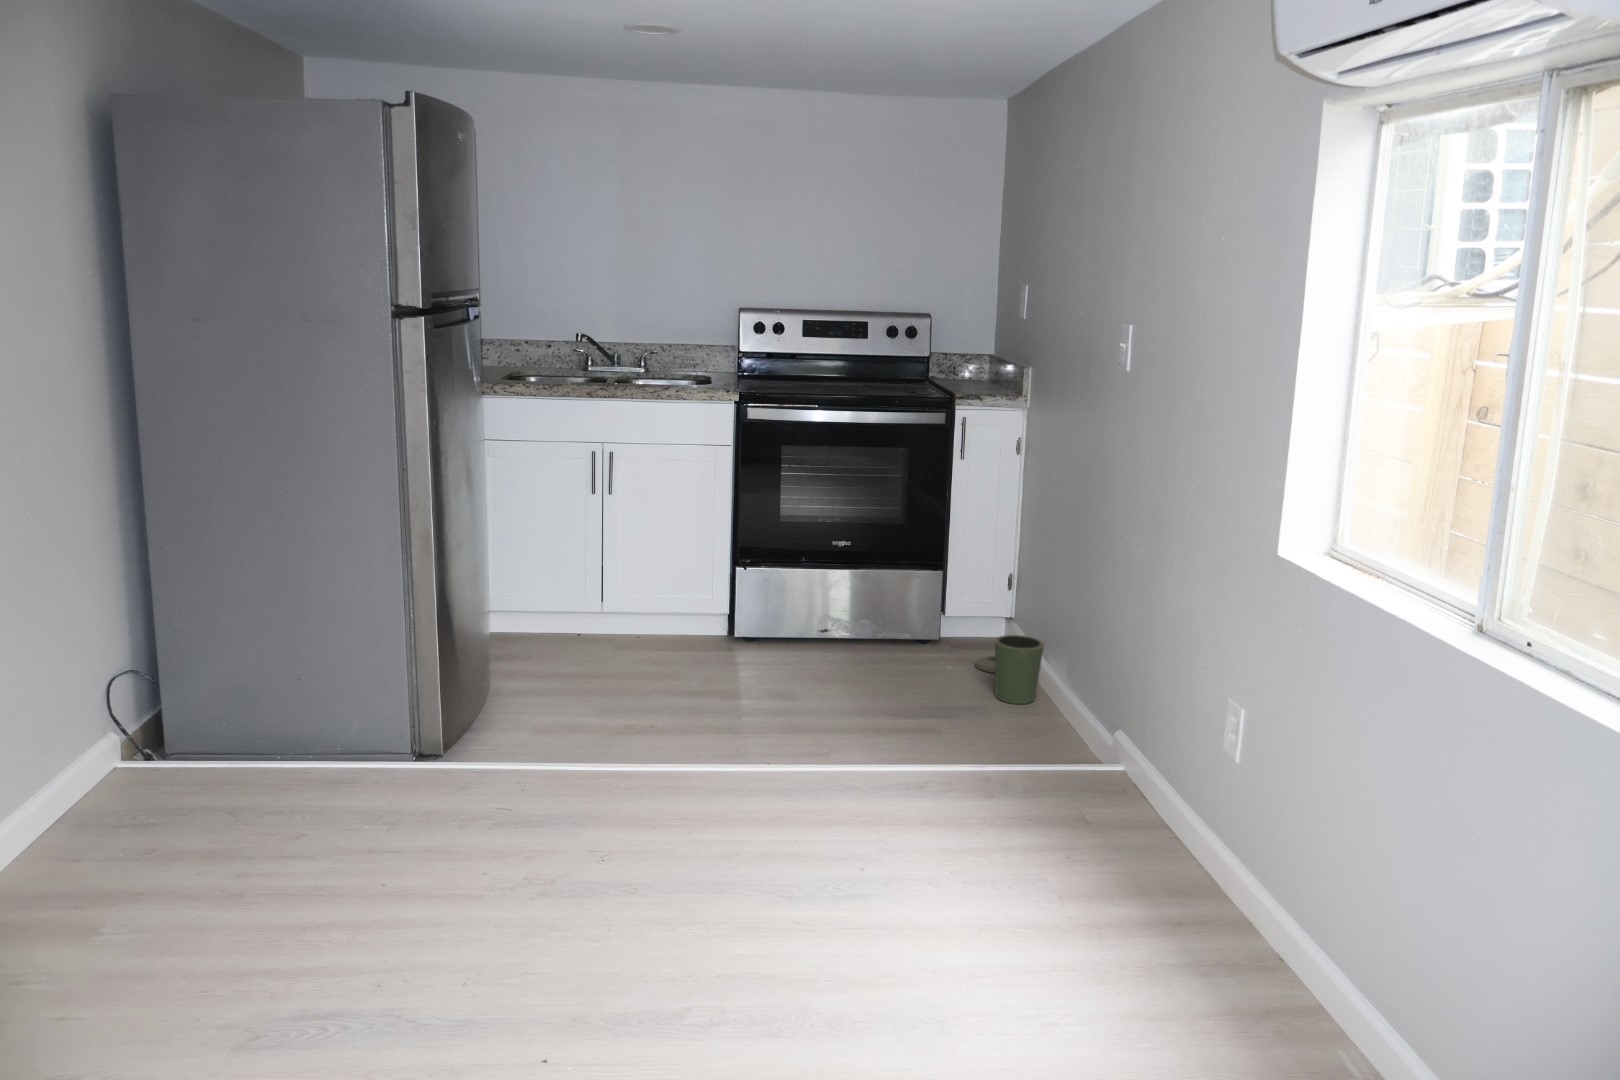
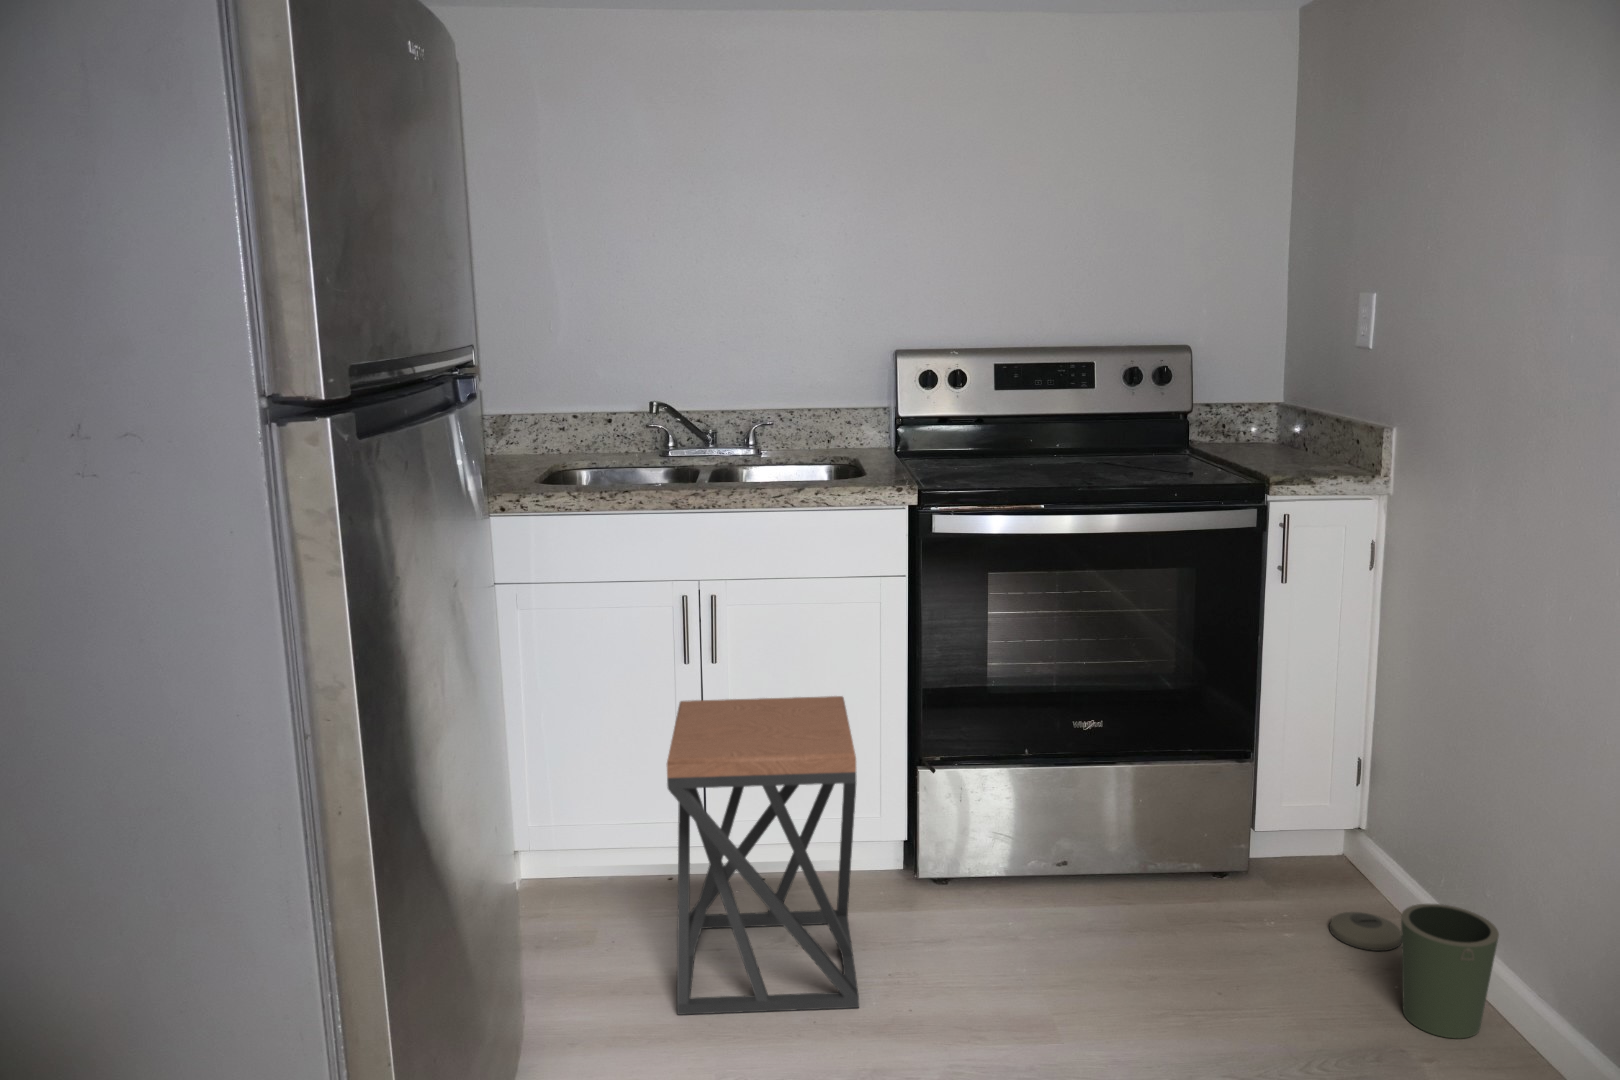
stool: none [578,513,689,687] -> present [667,696,859,1015]

